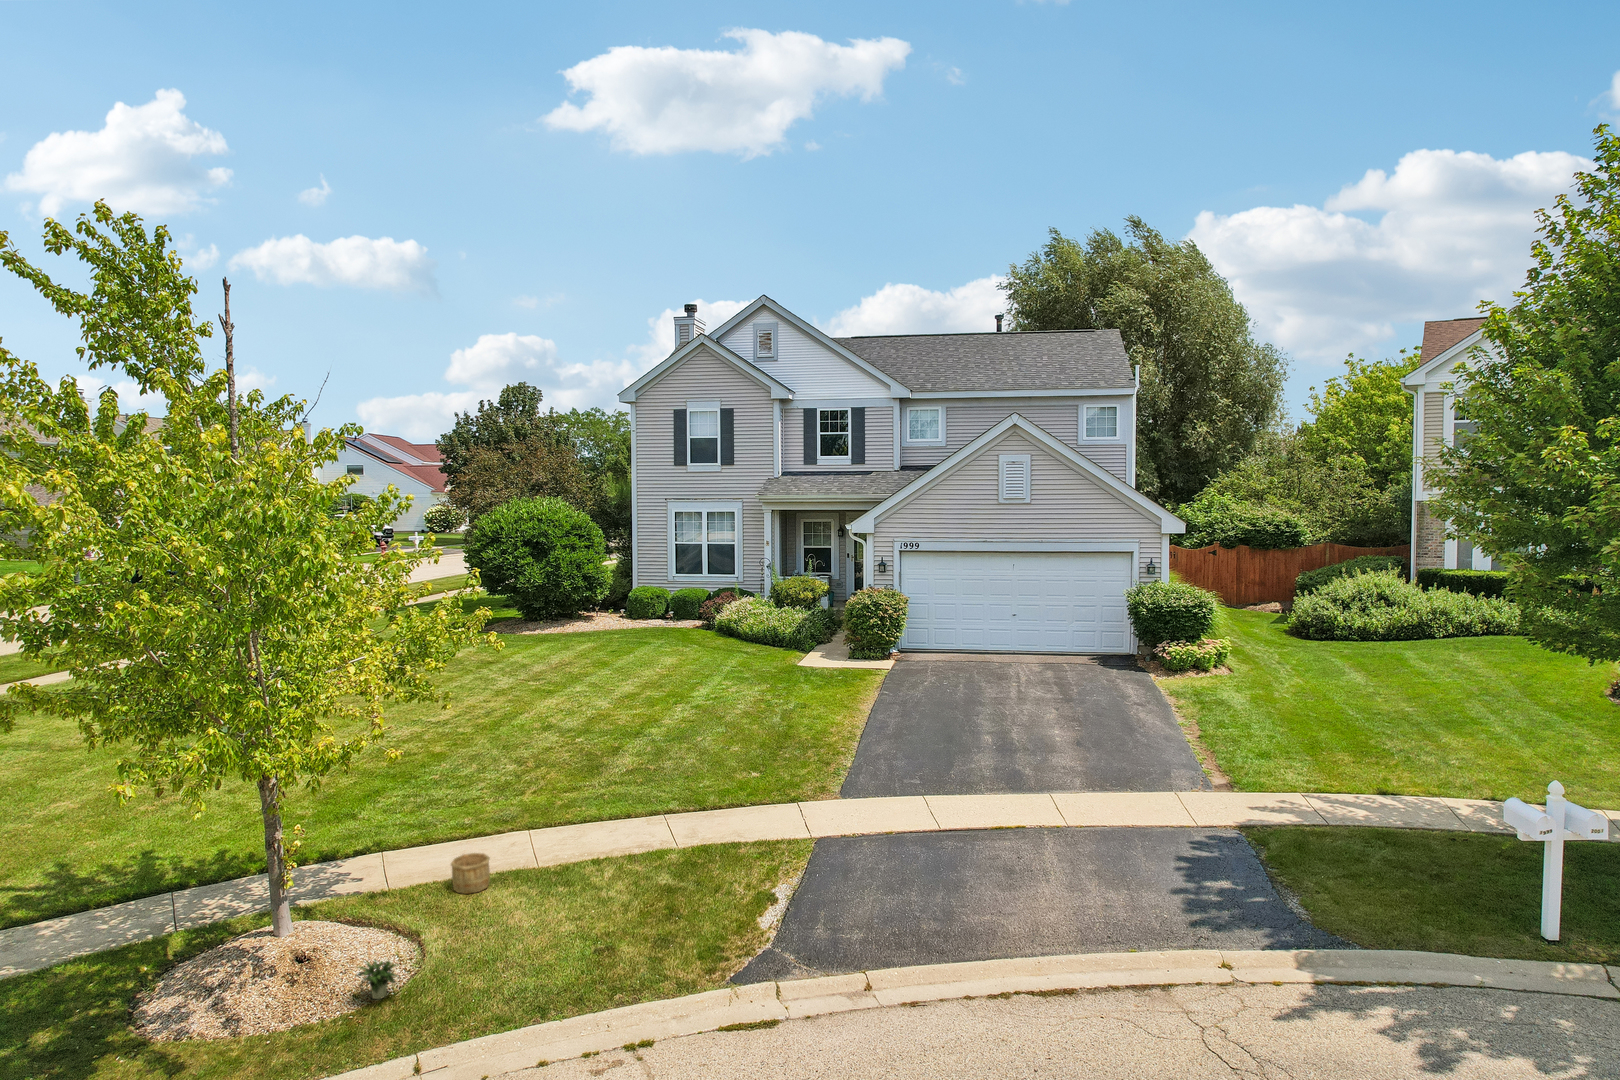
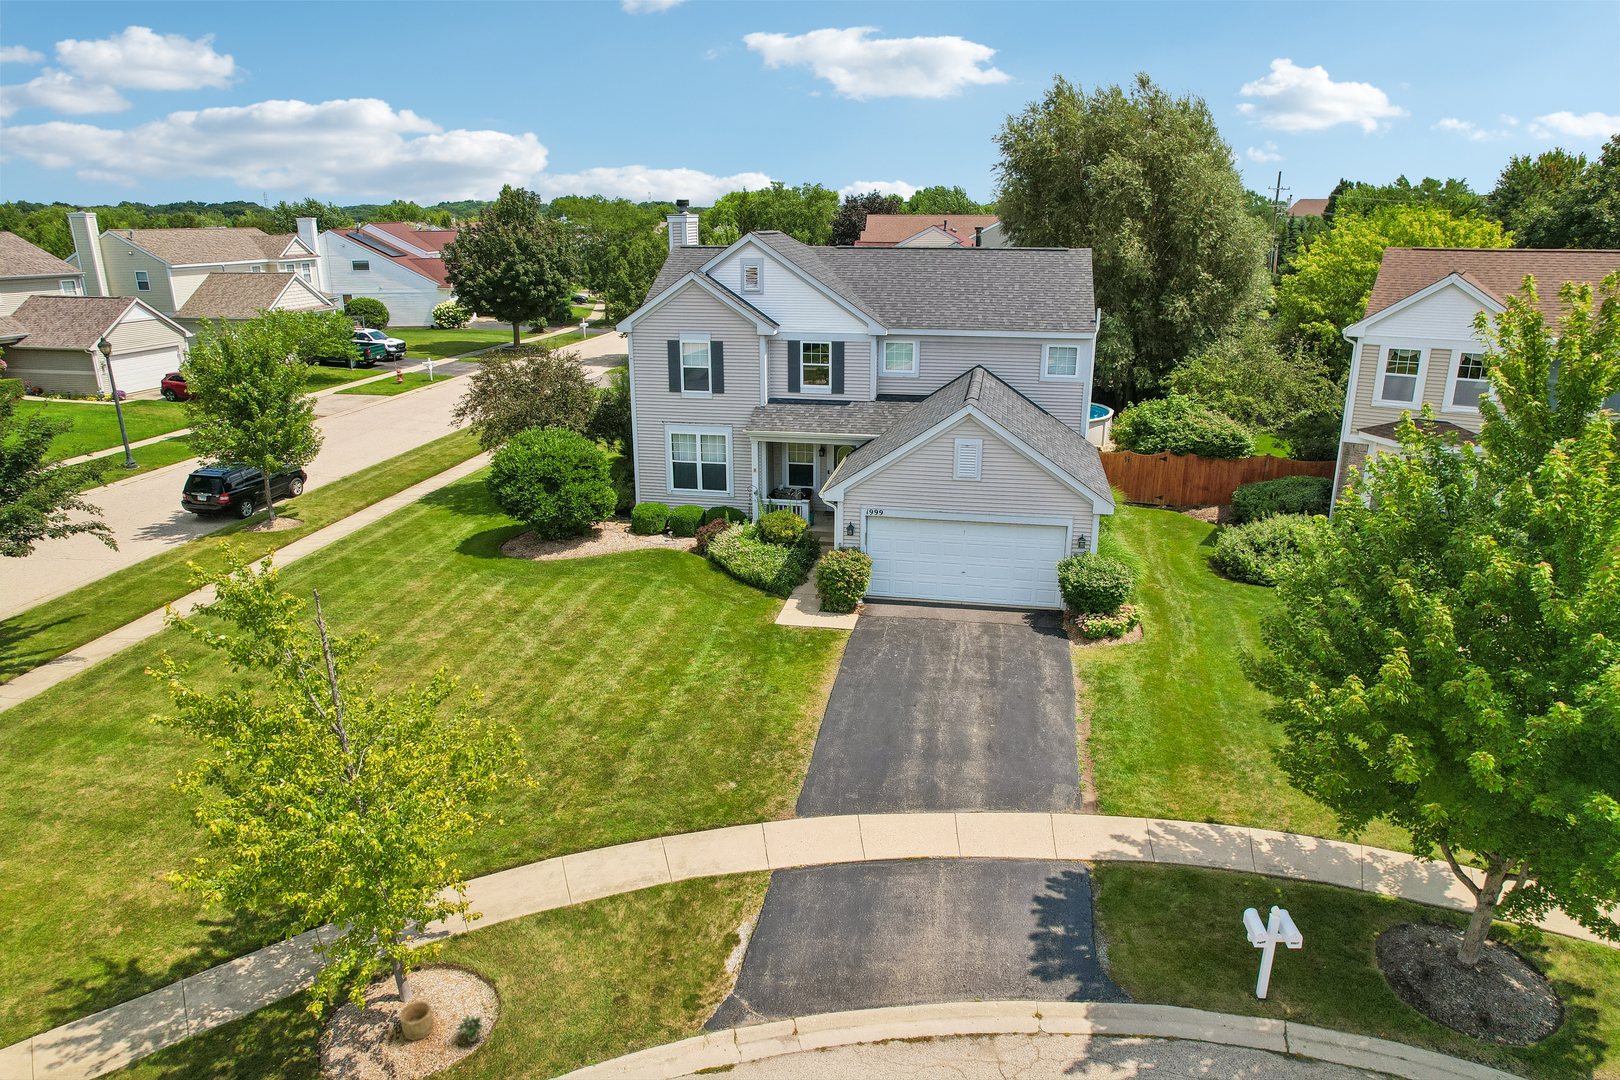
wooden bucket: present [451,853,490,894] -> present [399,1001,433,1041]

